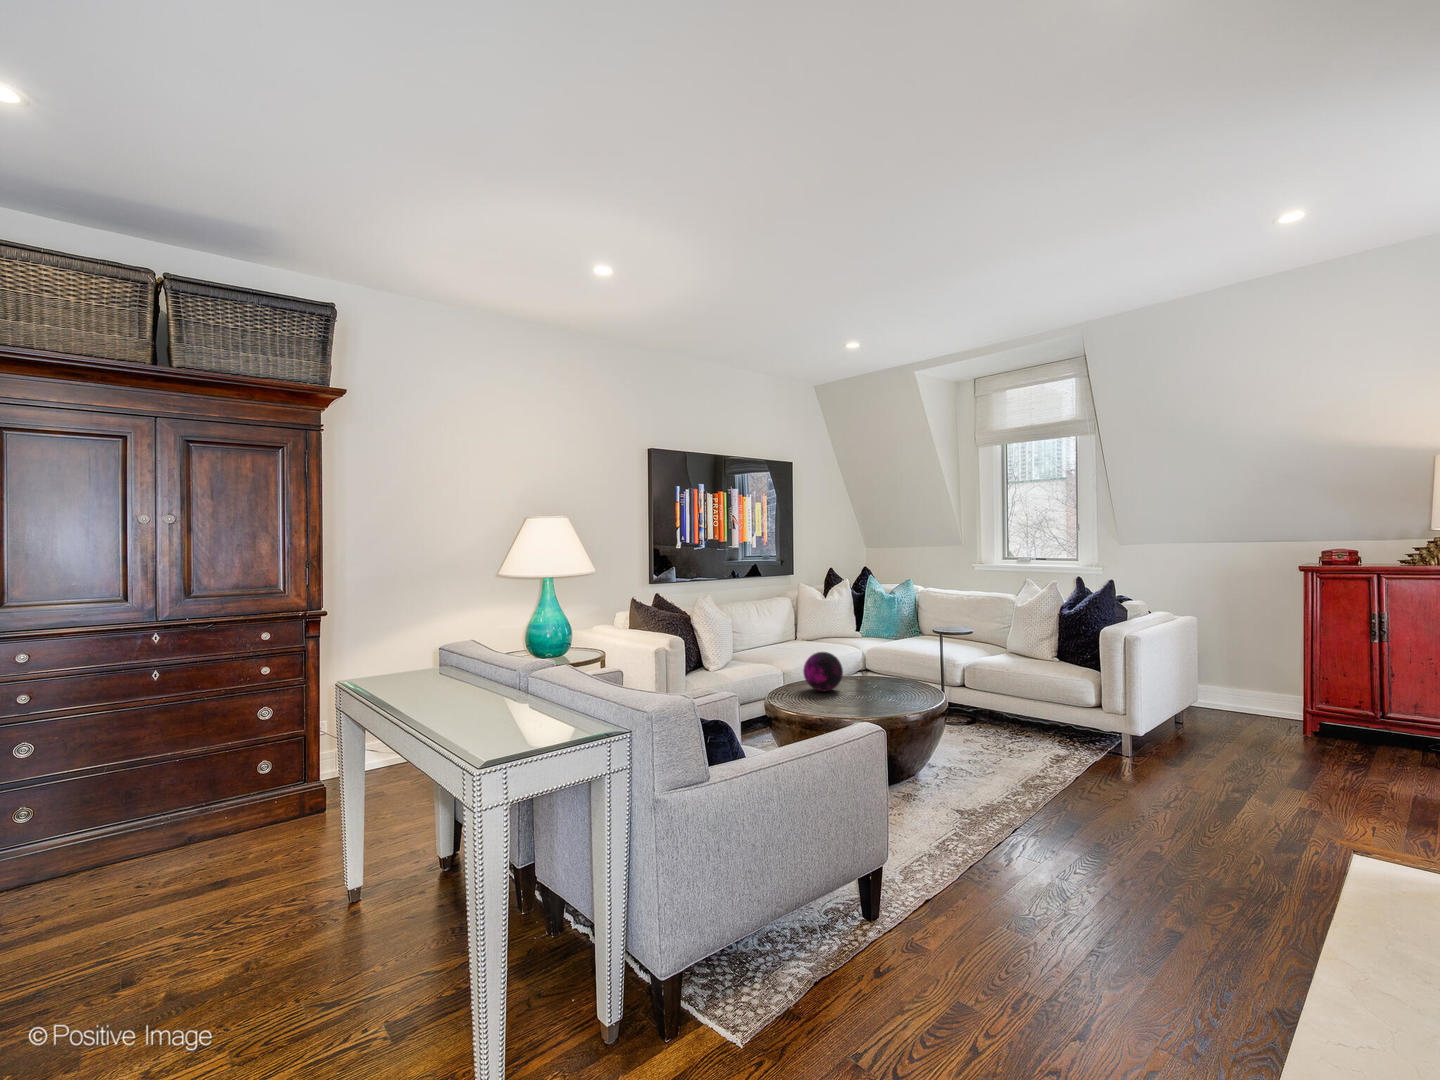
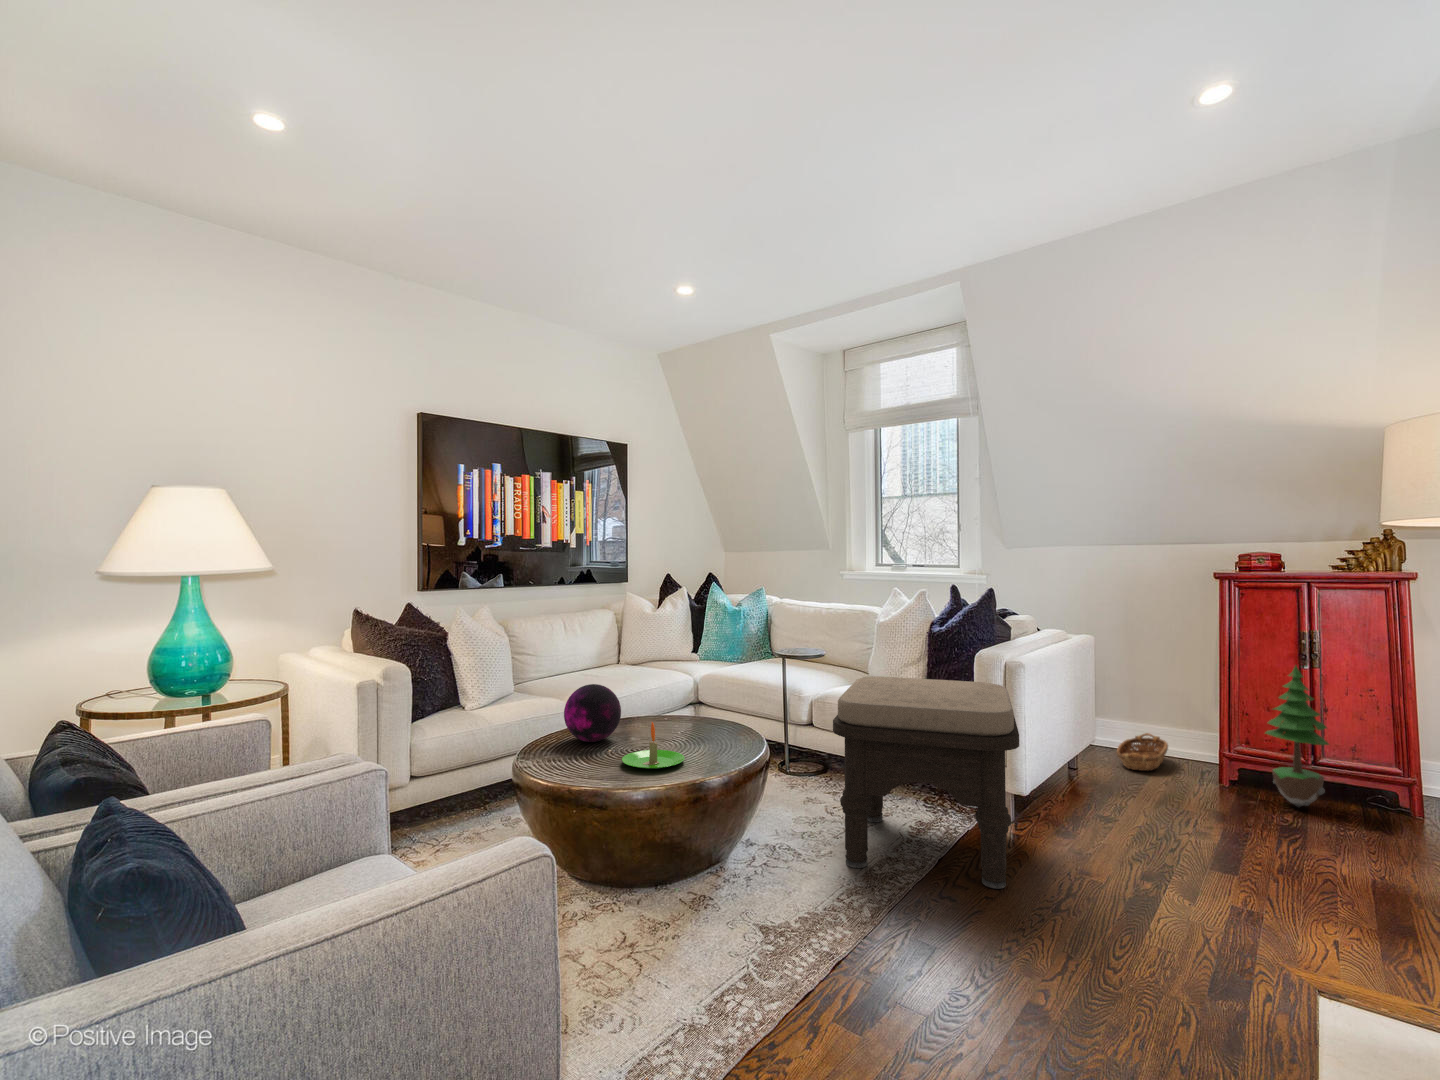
potted tree: none [1340,639,1395,752] -> present [1265,666,1329,807]
ottoman: none [998,648,1140,794] -> present [833,676,1019,889]
candle: none [855,676,899,708] -> present [622,722,685,769]
basket: none [1205,694,1264,730] -> present [1117,733,1168,771]

